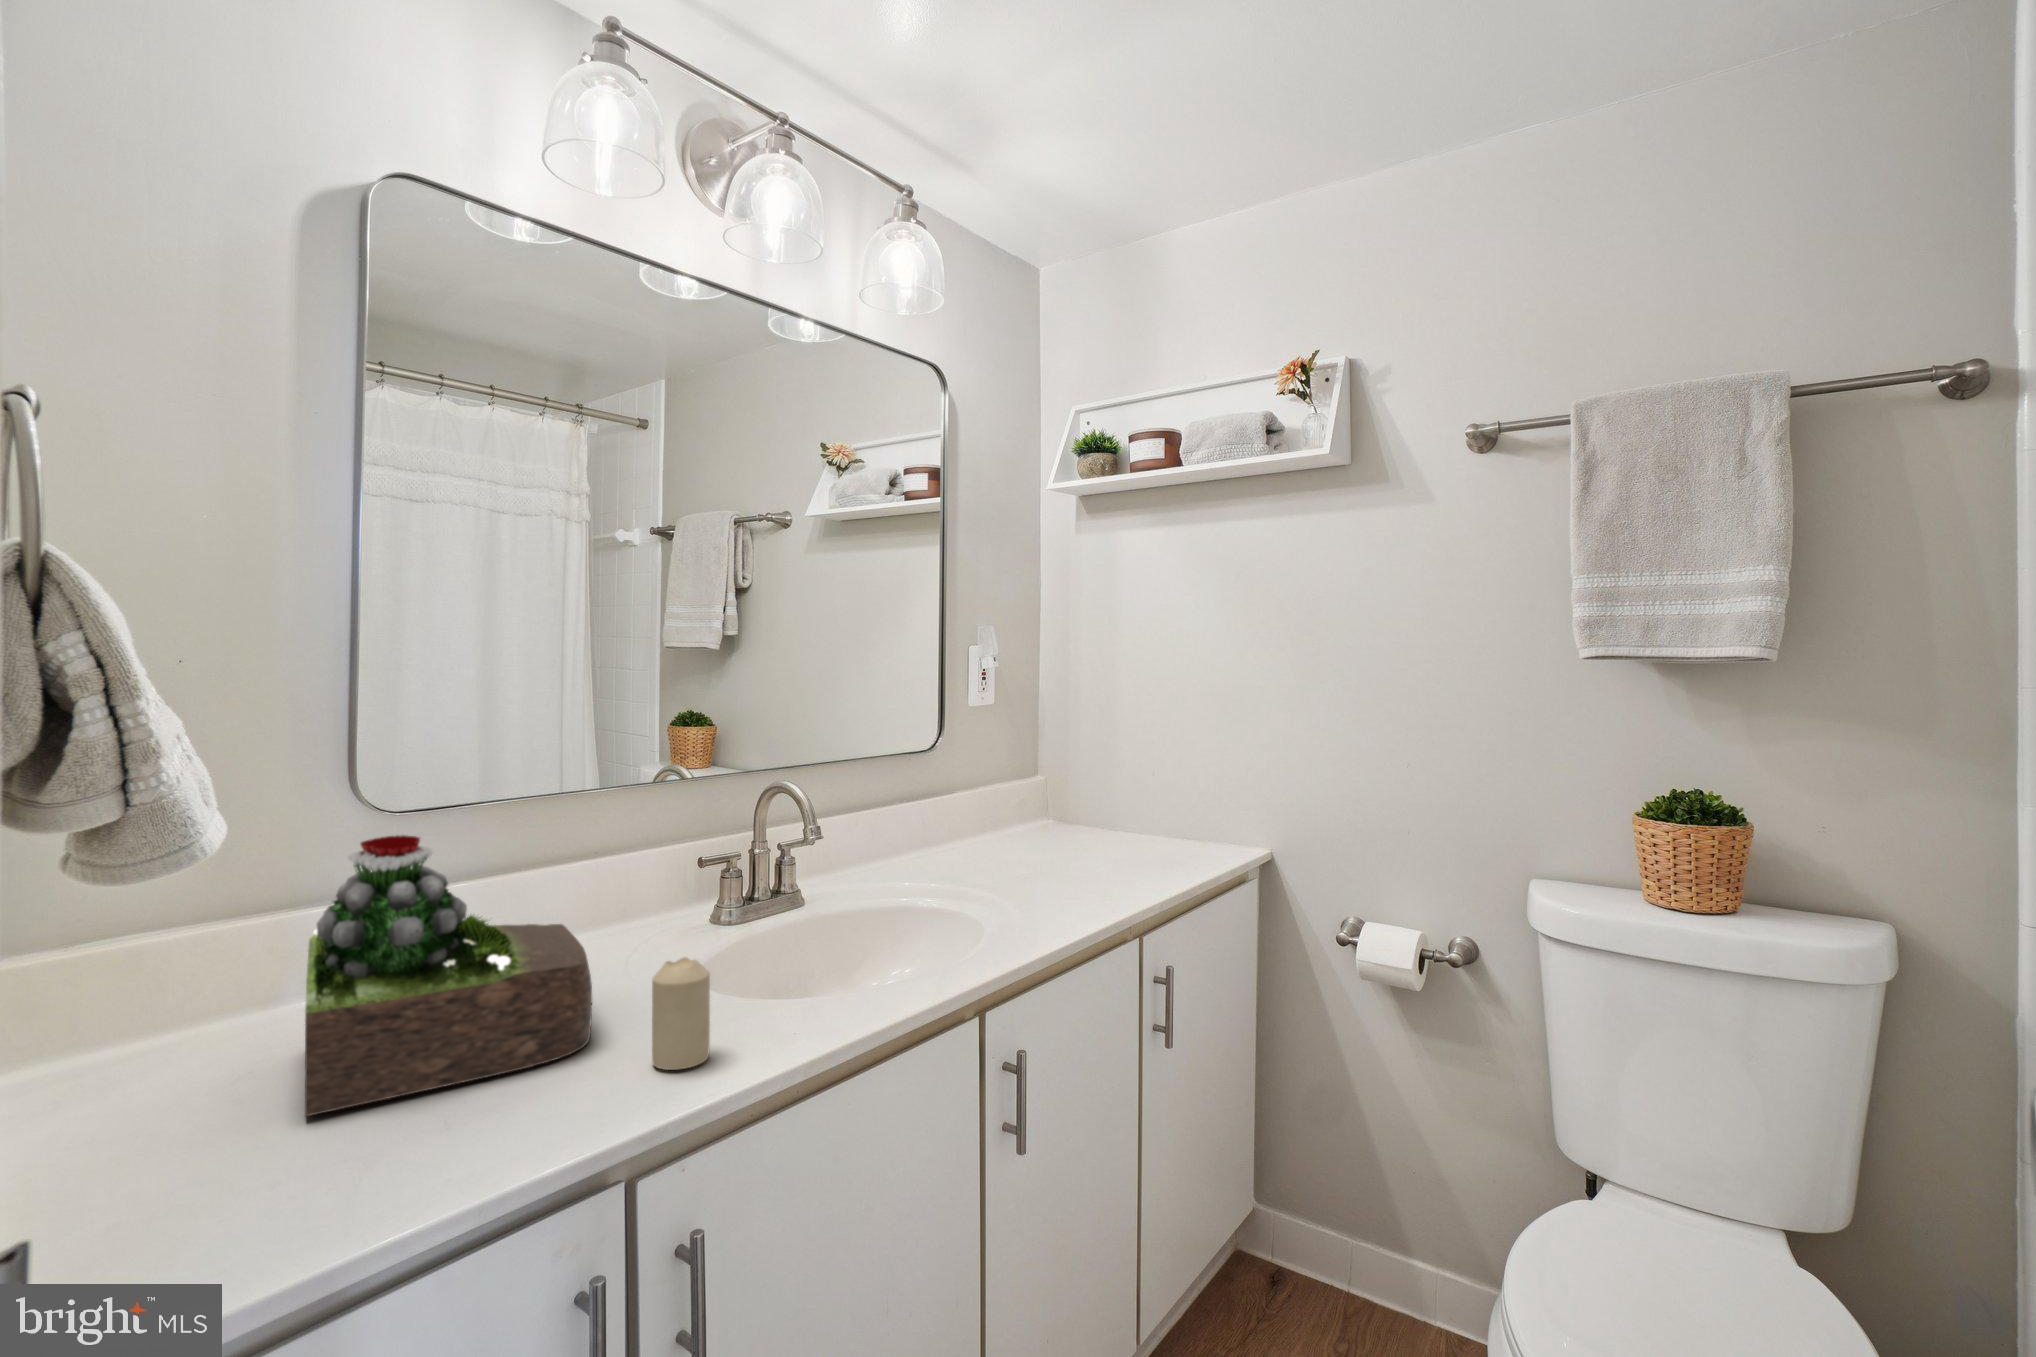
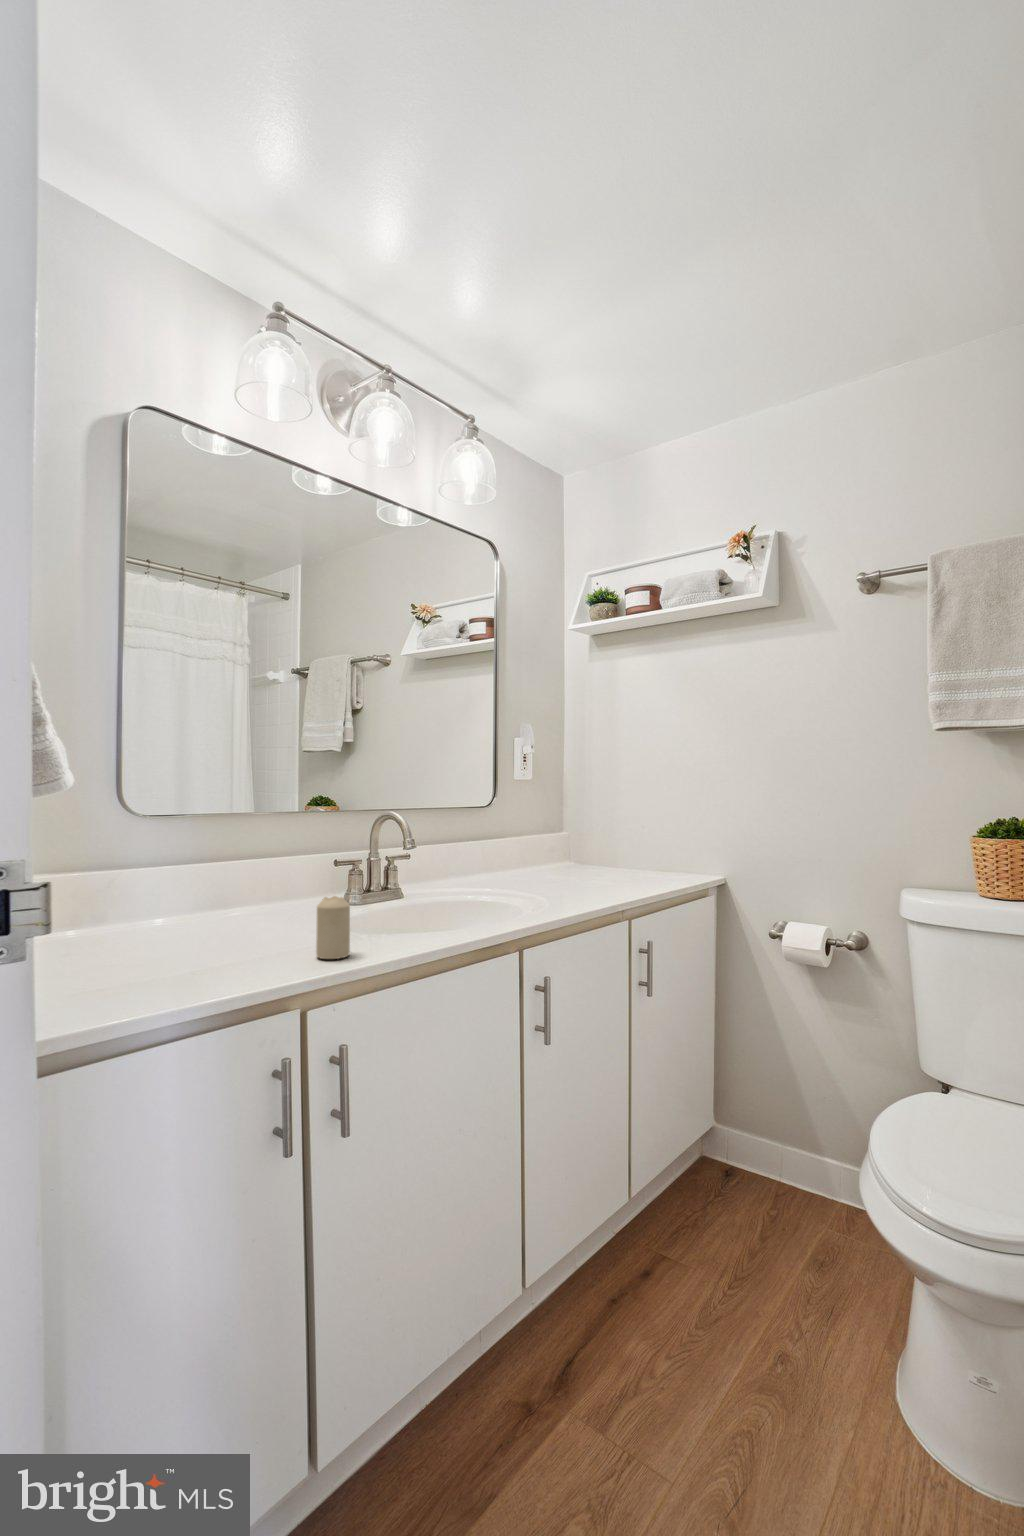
succulent plant: present [305,835,592,1116] -> none [120,823,280,971]

